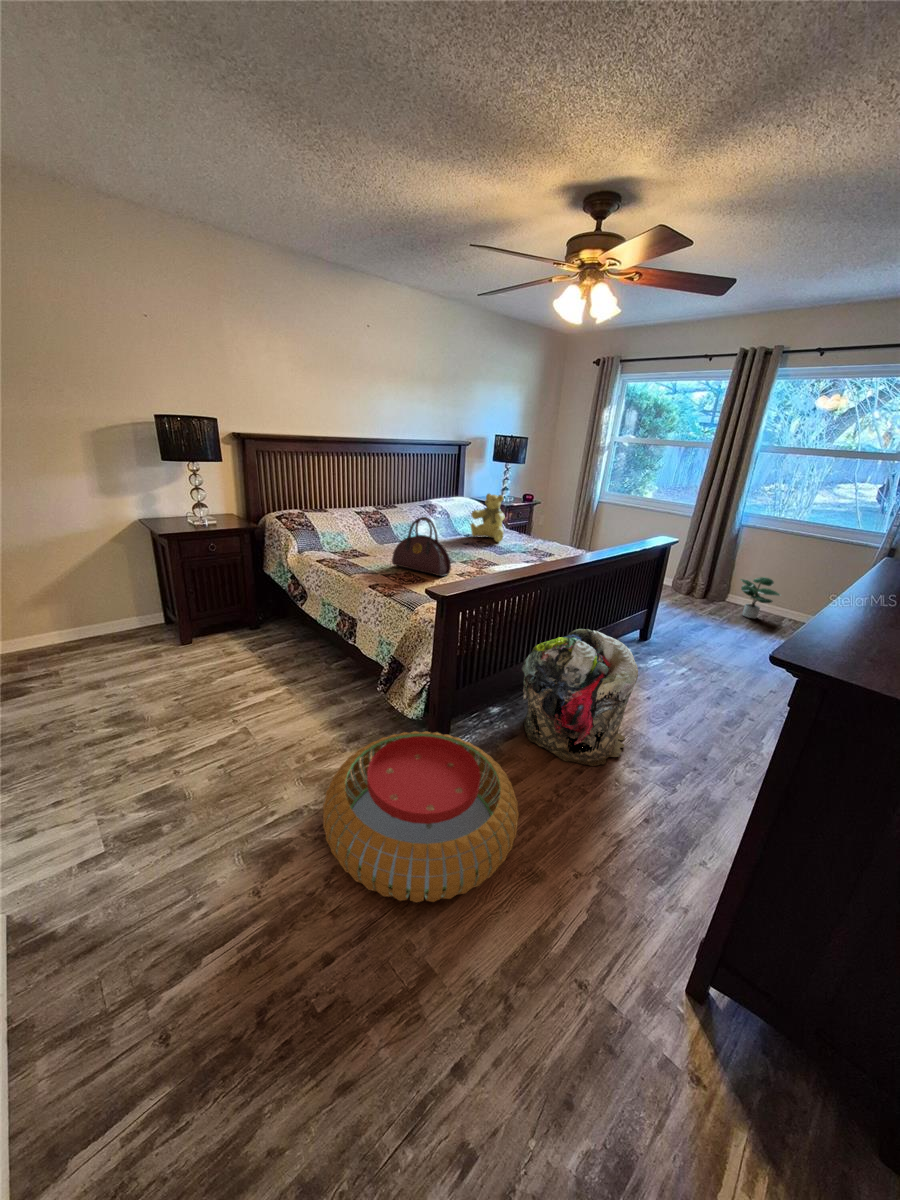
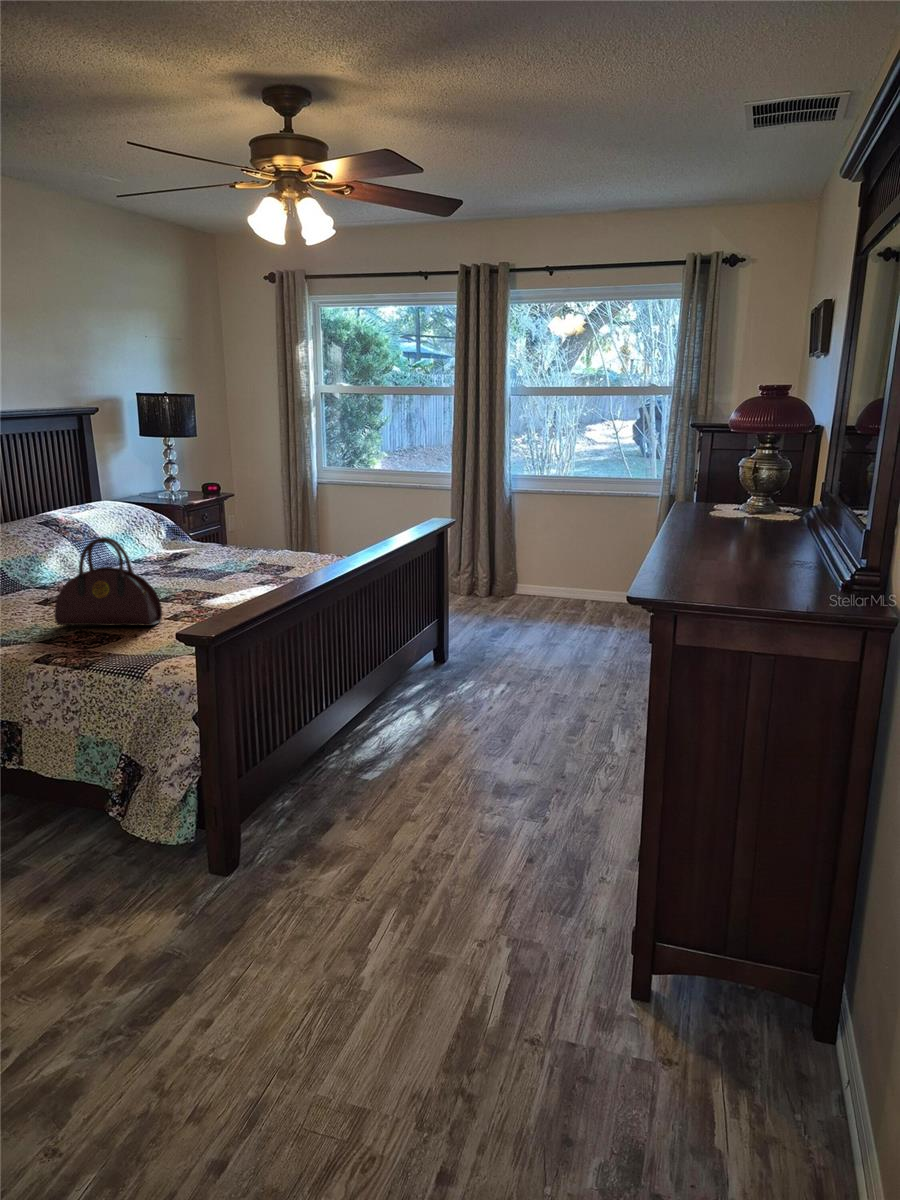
teddy bear: present [471,494,505,542] -> none [148,489,210,563]
potted plant: present [741,577,780,618] -> none [524,552,573,606]
laundry basket: present [521,629,638,766] -> none [318,650,473,832]
pouf: present [323,731,519,902] -> none [108,839,402,1070]

